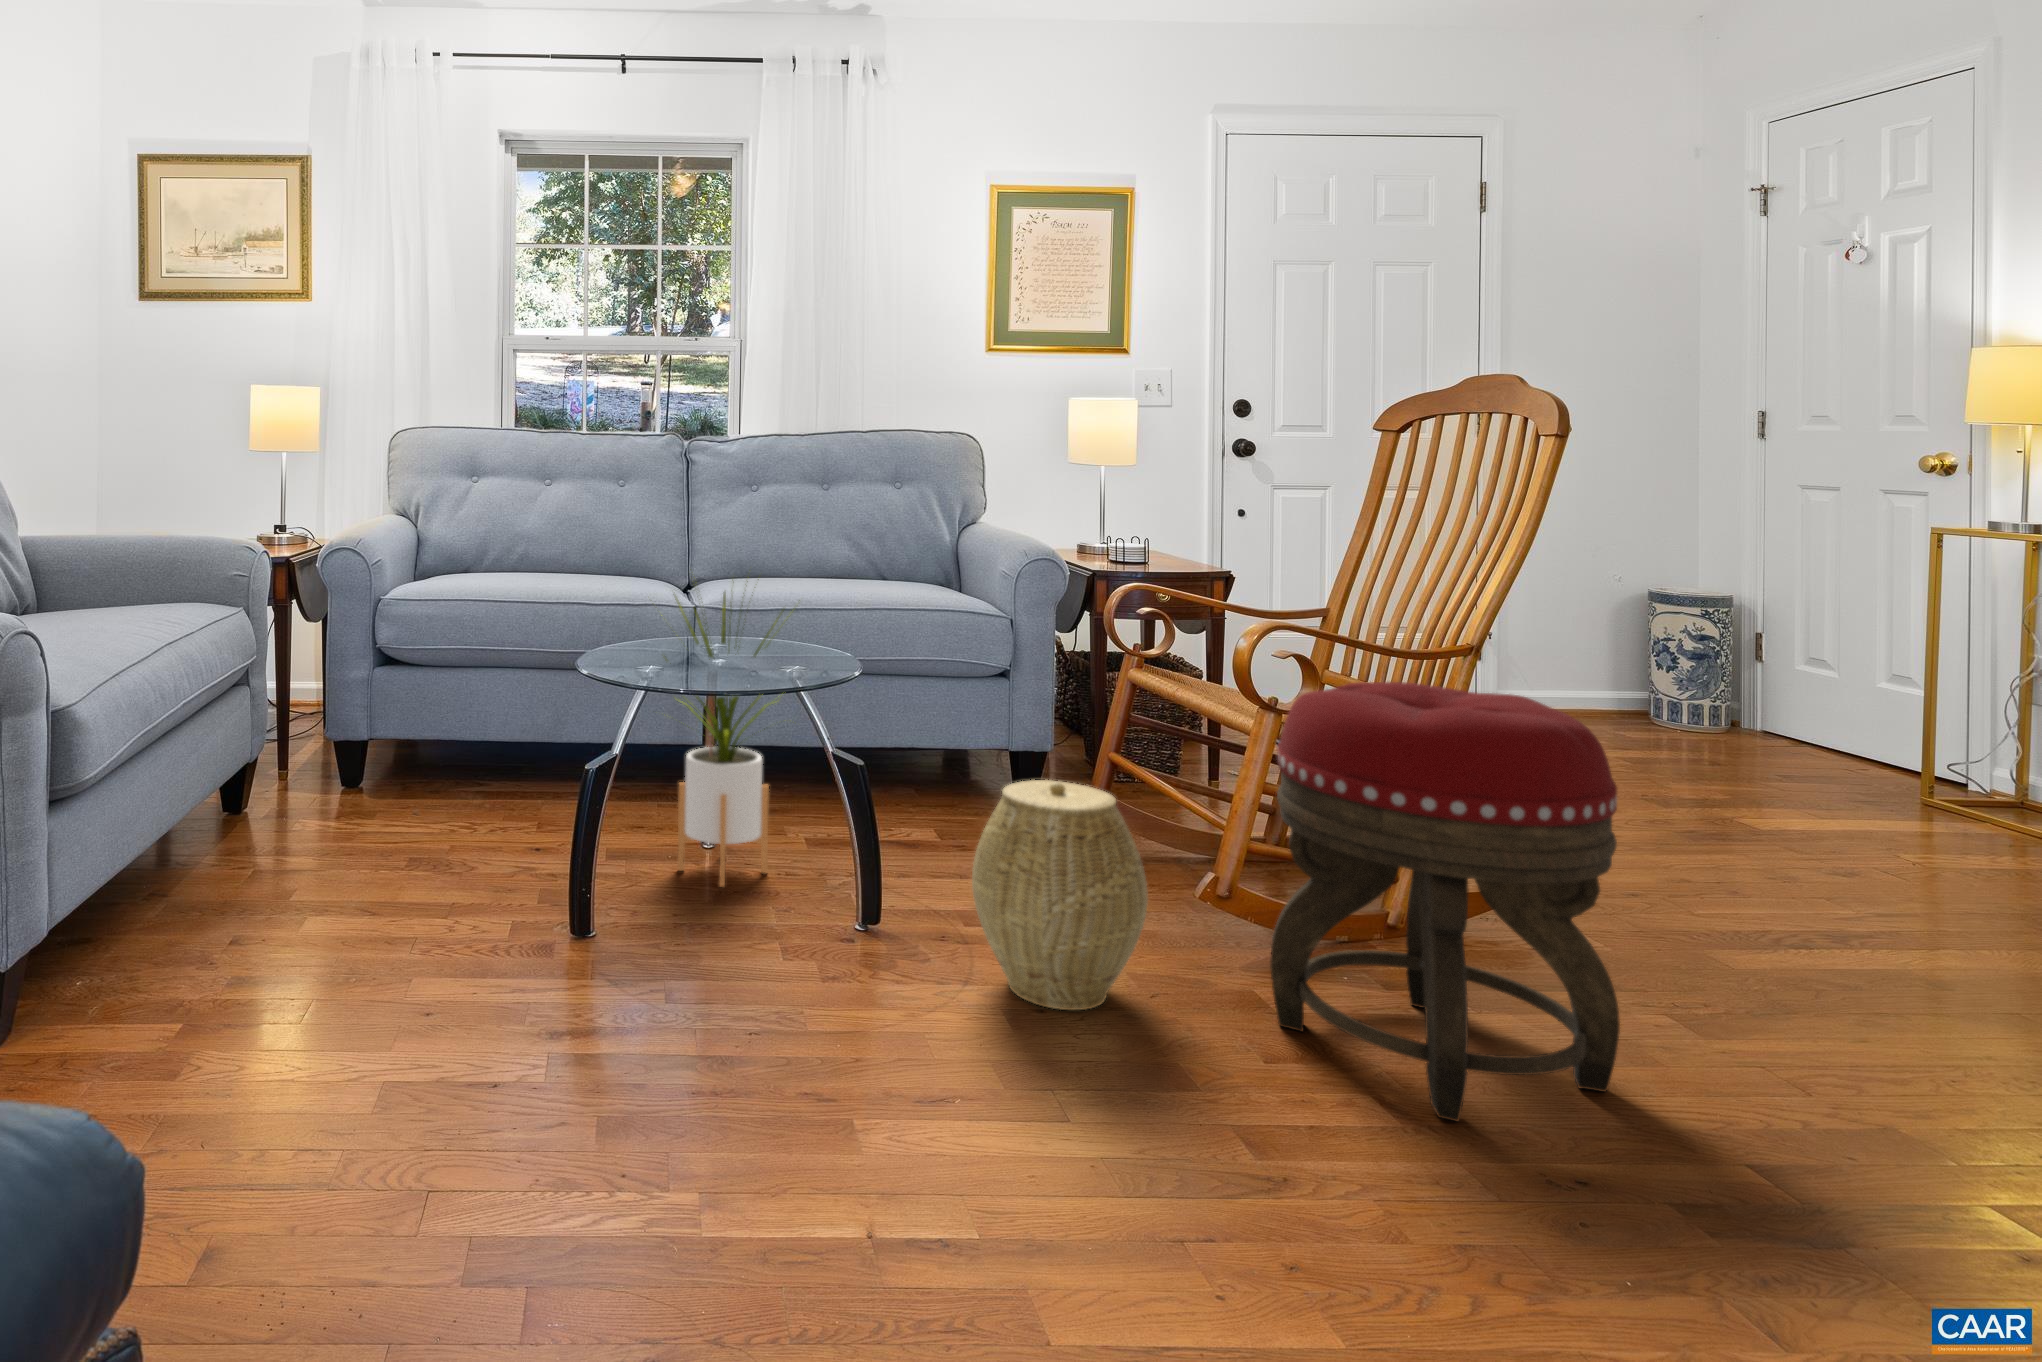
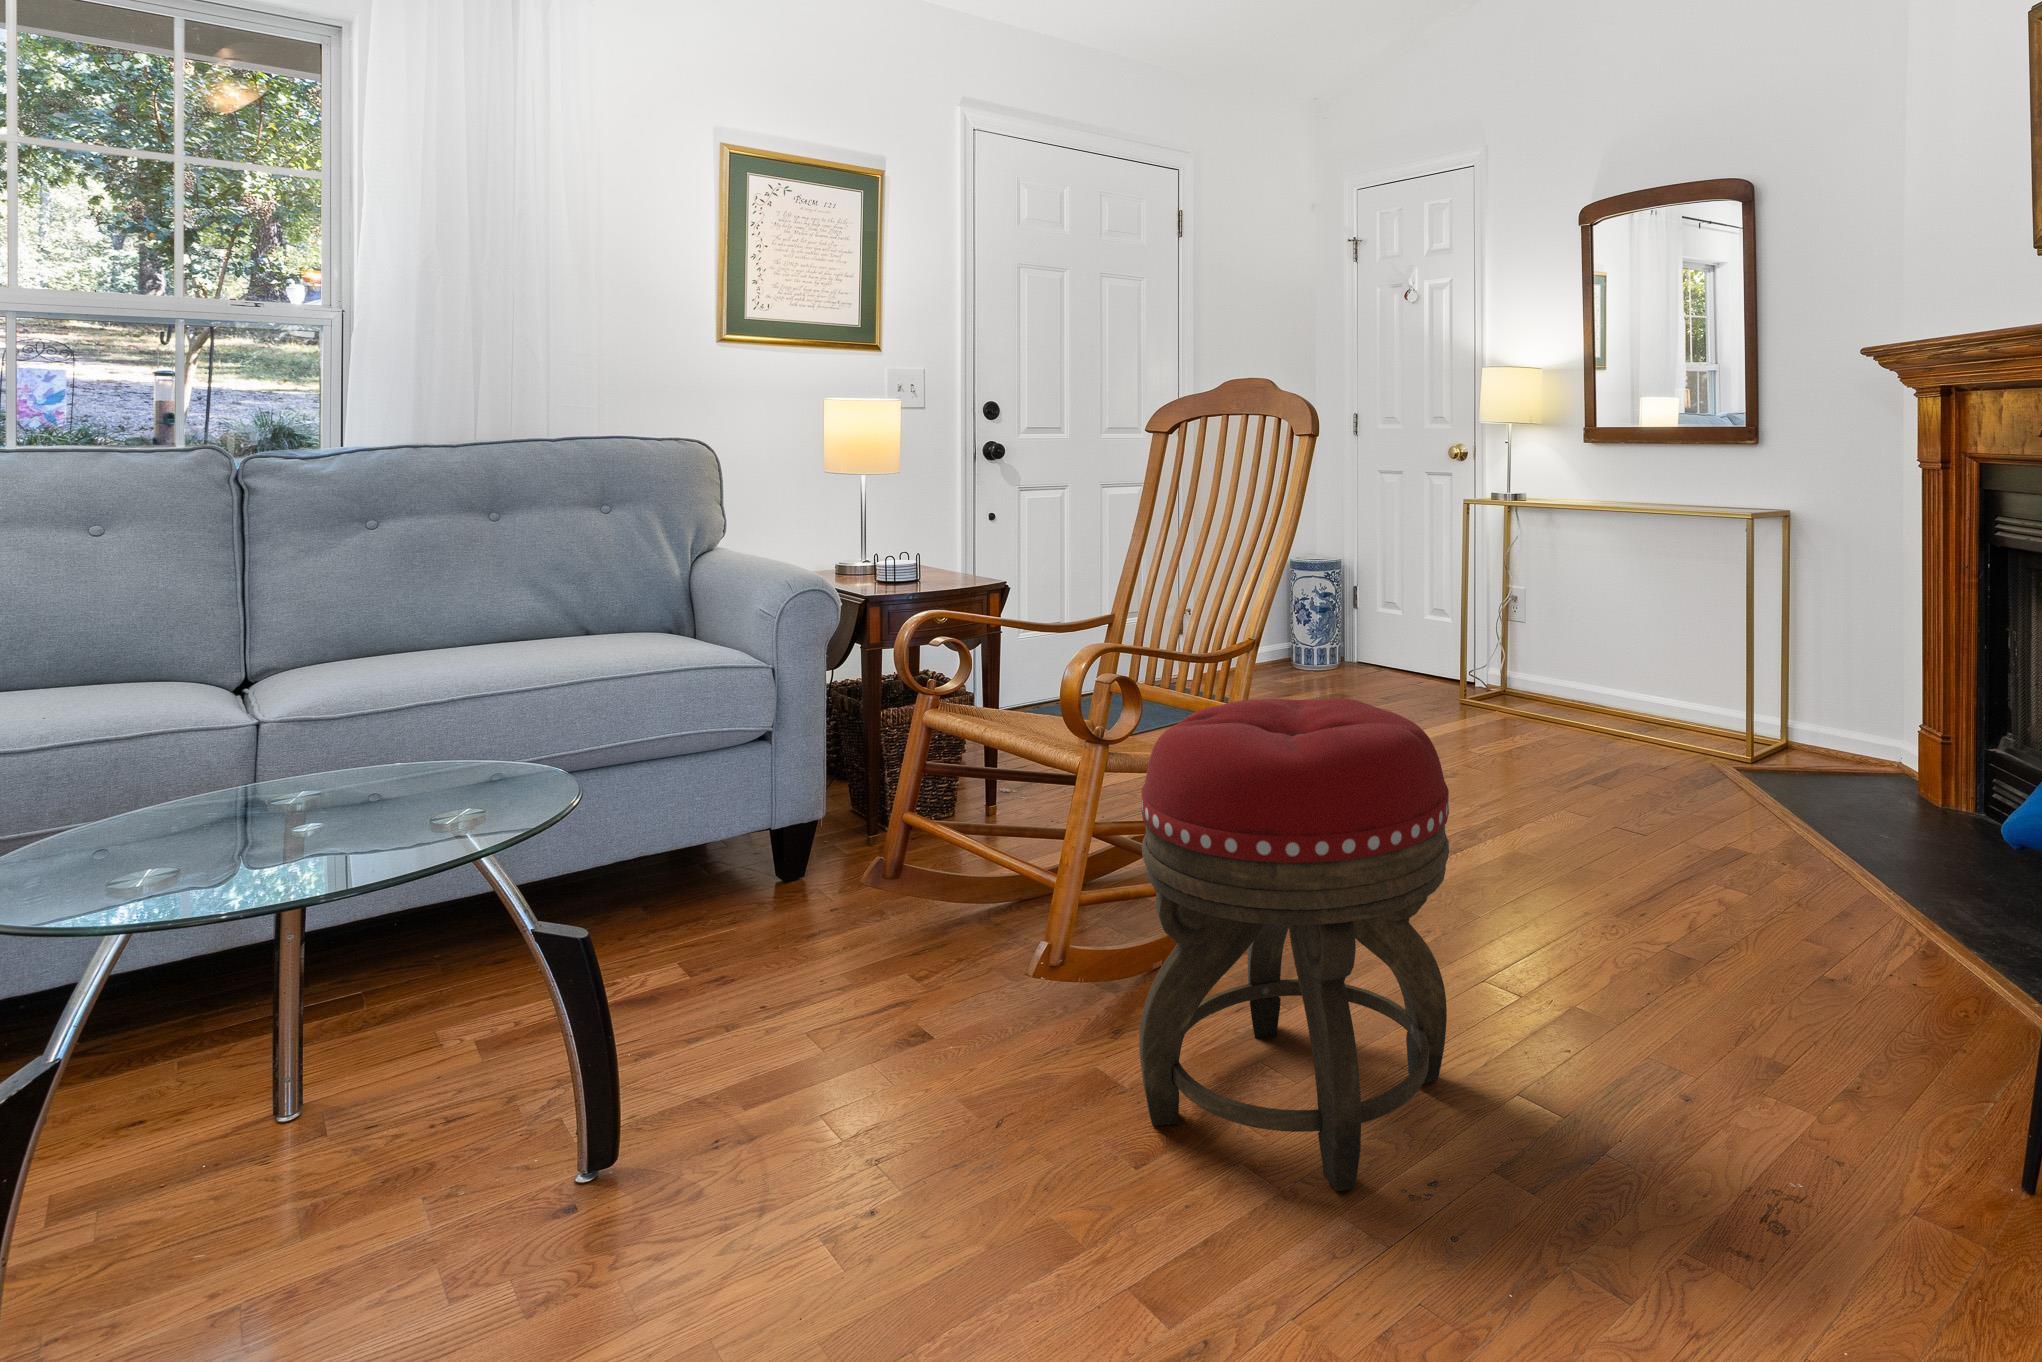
house plant: present [675,577,788,887] -> none [131,657,480,1205]
woven basket: present [972,780,1148,1010] -> none [771,897,1006,1228]

